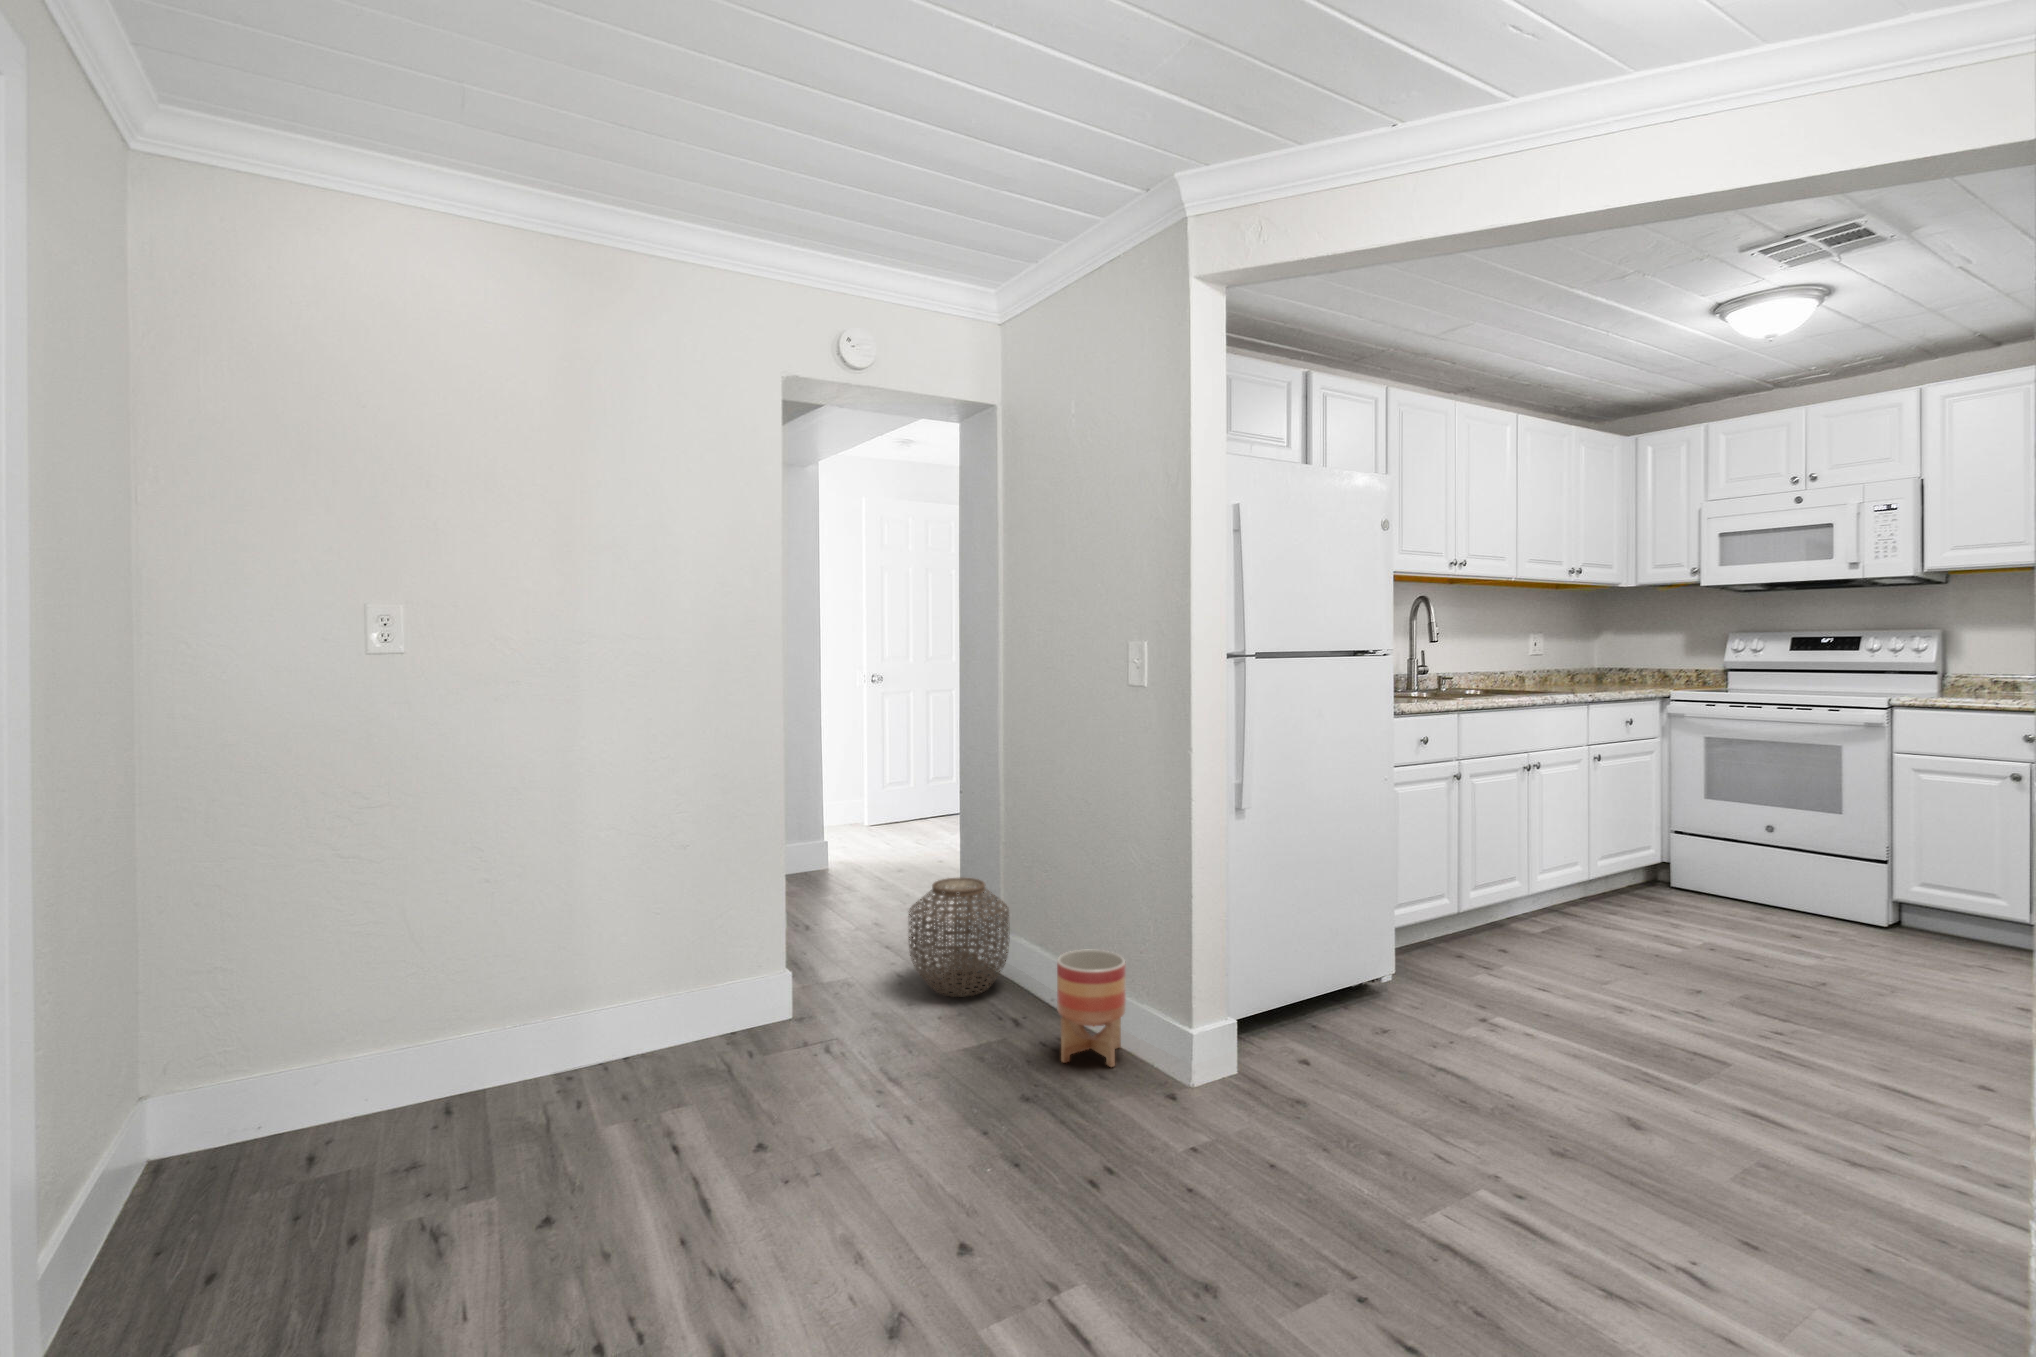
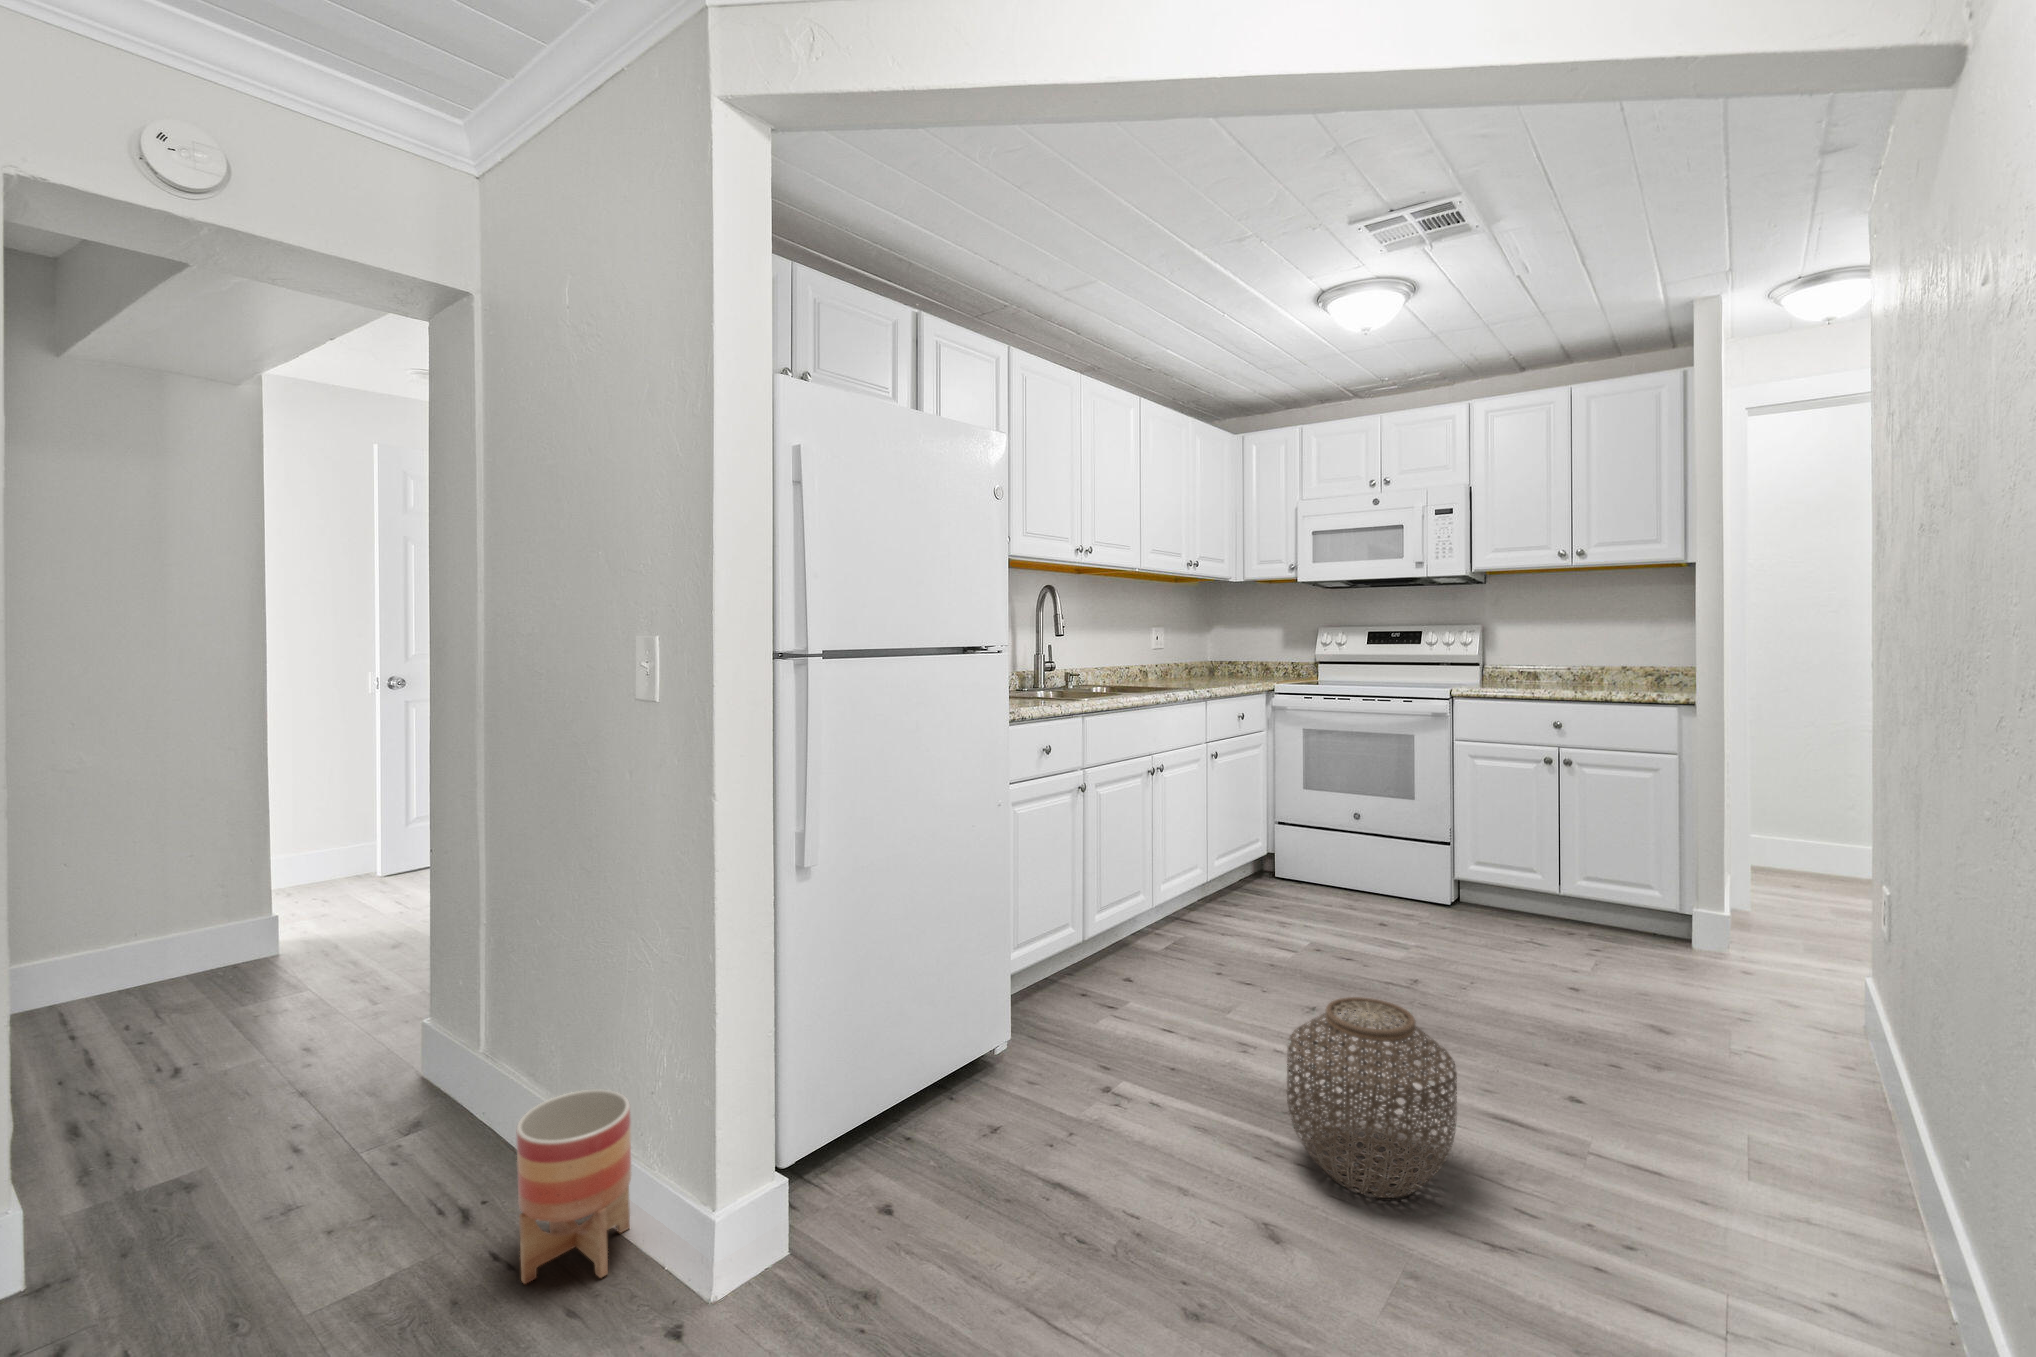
woven basket: present [908,878,1009,997] -> present [1287,997,1457,1198]

